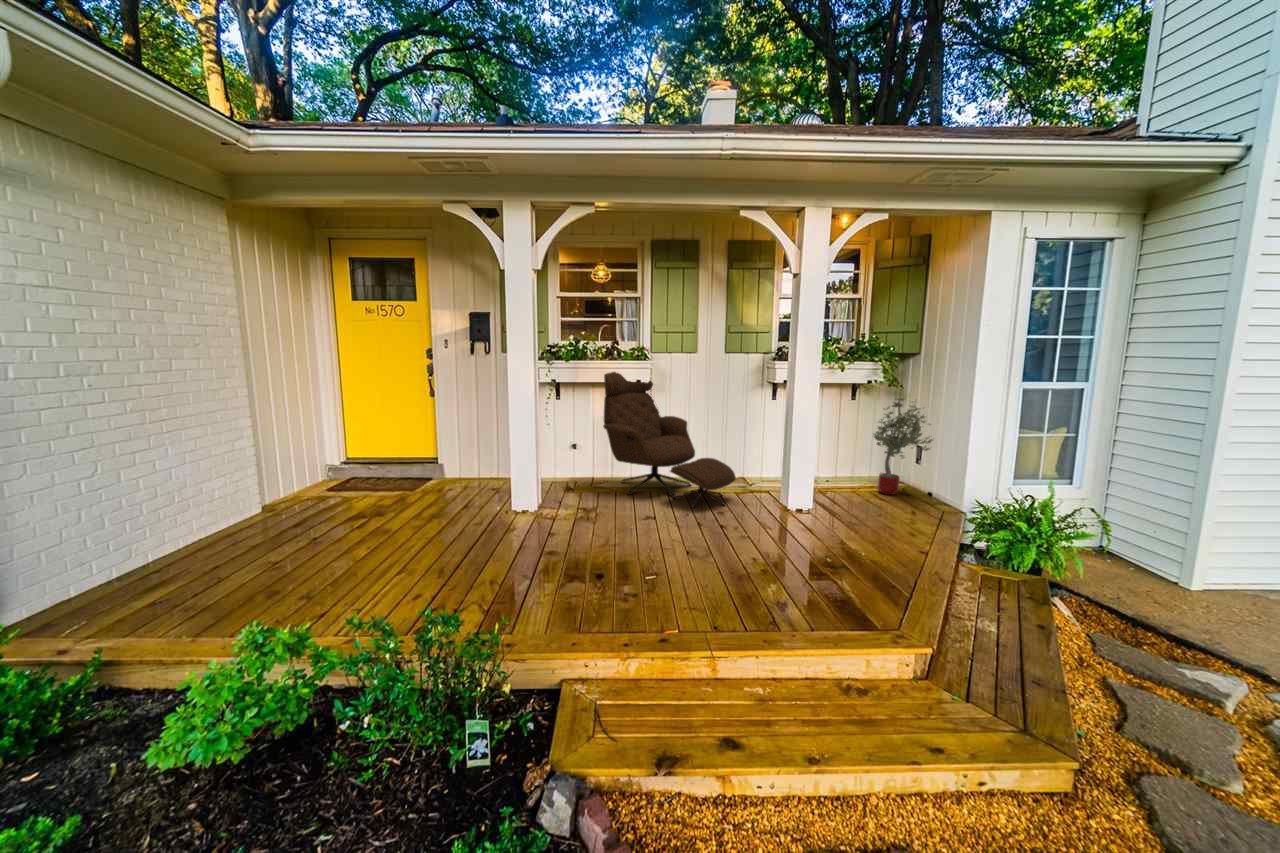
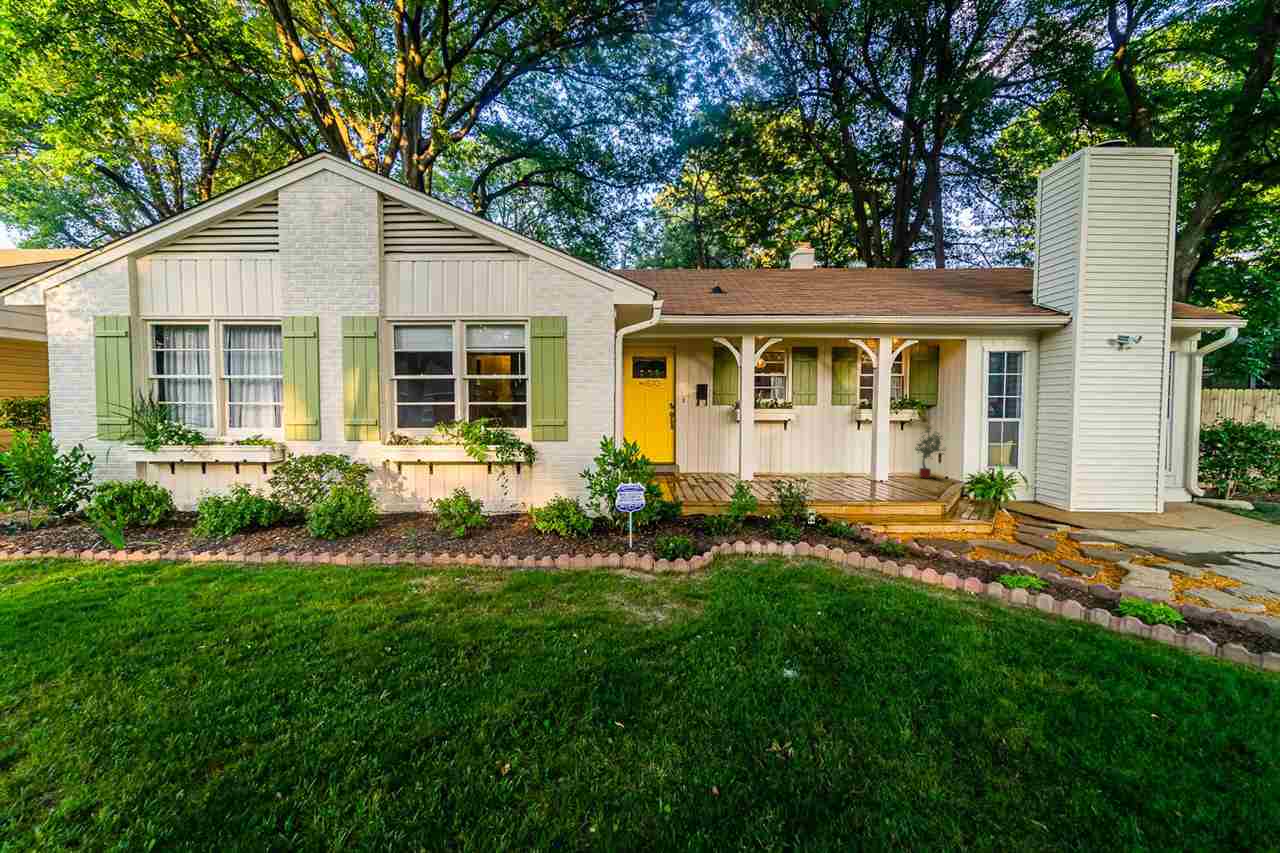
lounge chair: present [603,372,736,508] -> none [773,414,847,481]

